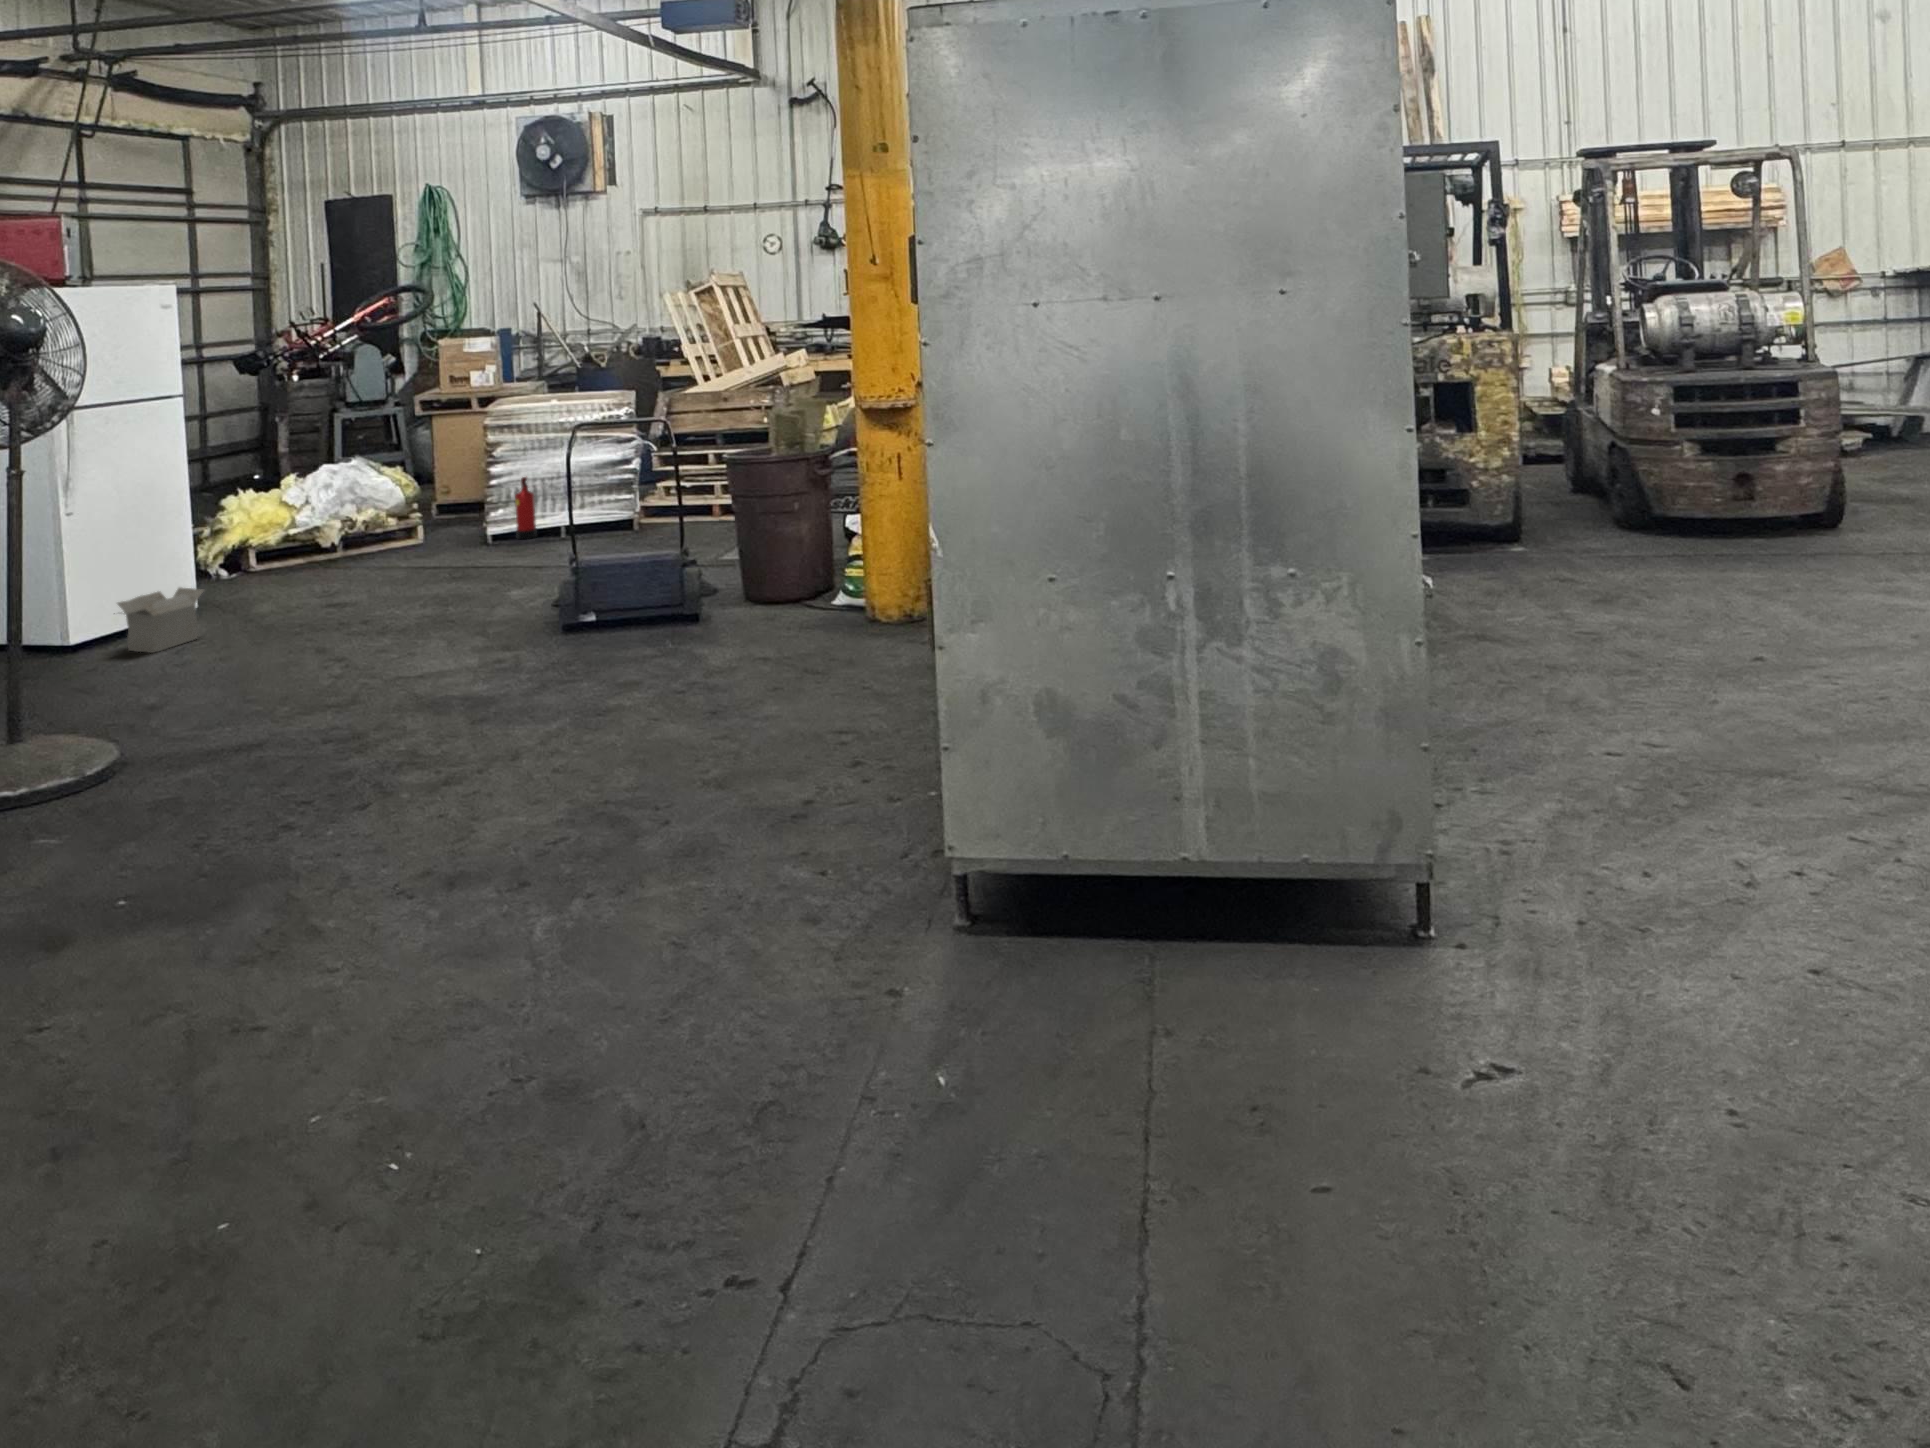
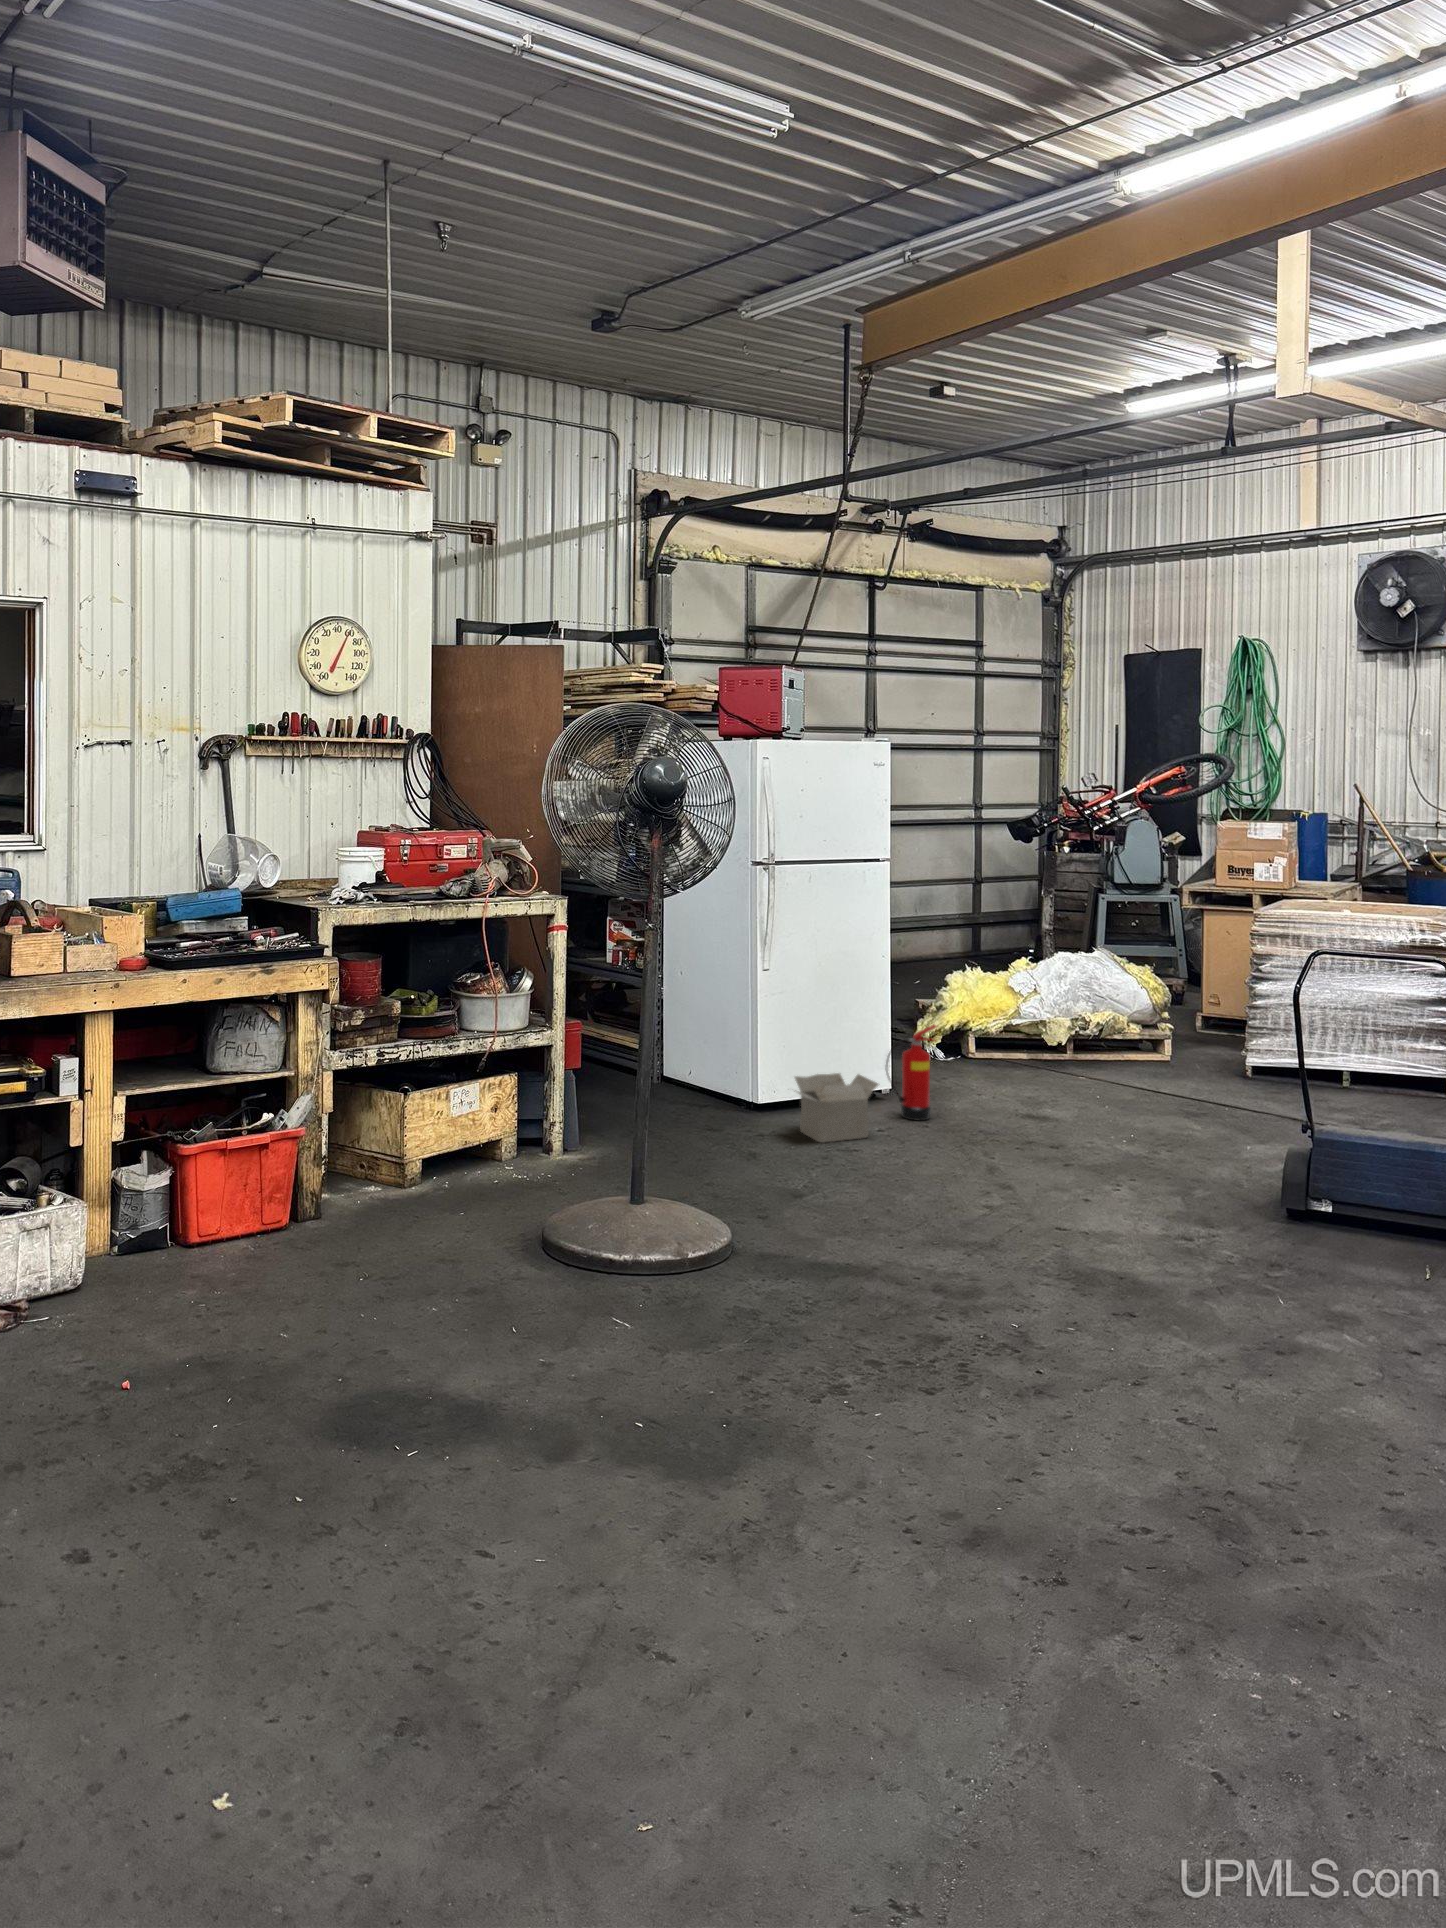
fire extinguisher: present [515,477,537,539] -> present [886,1025,936,1121]

